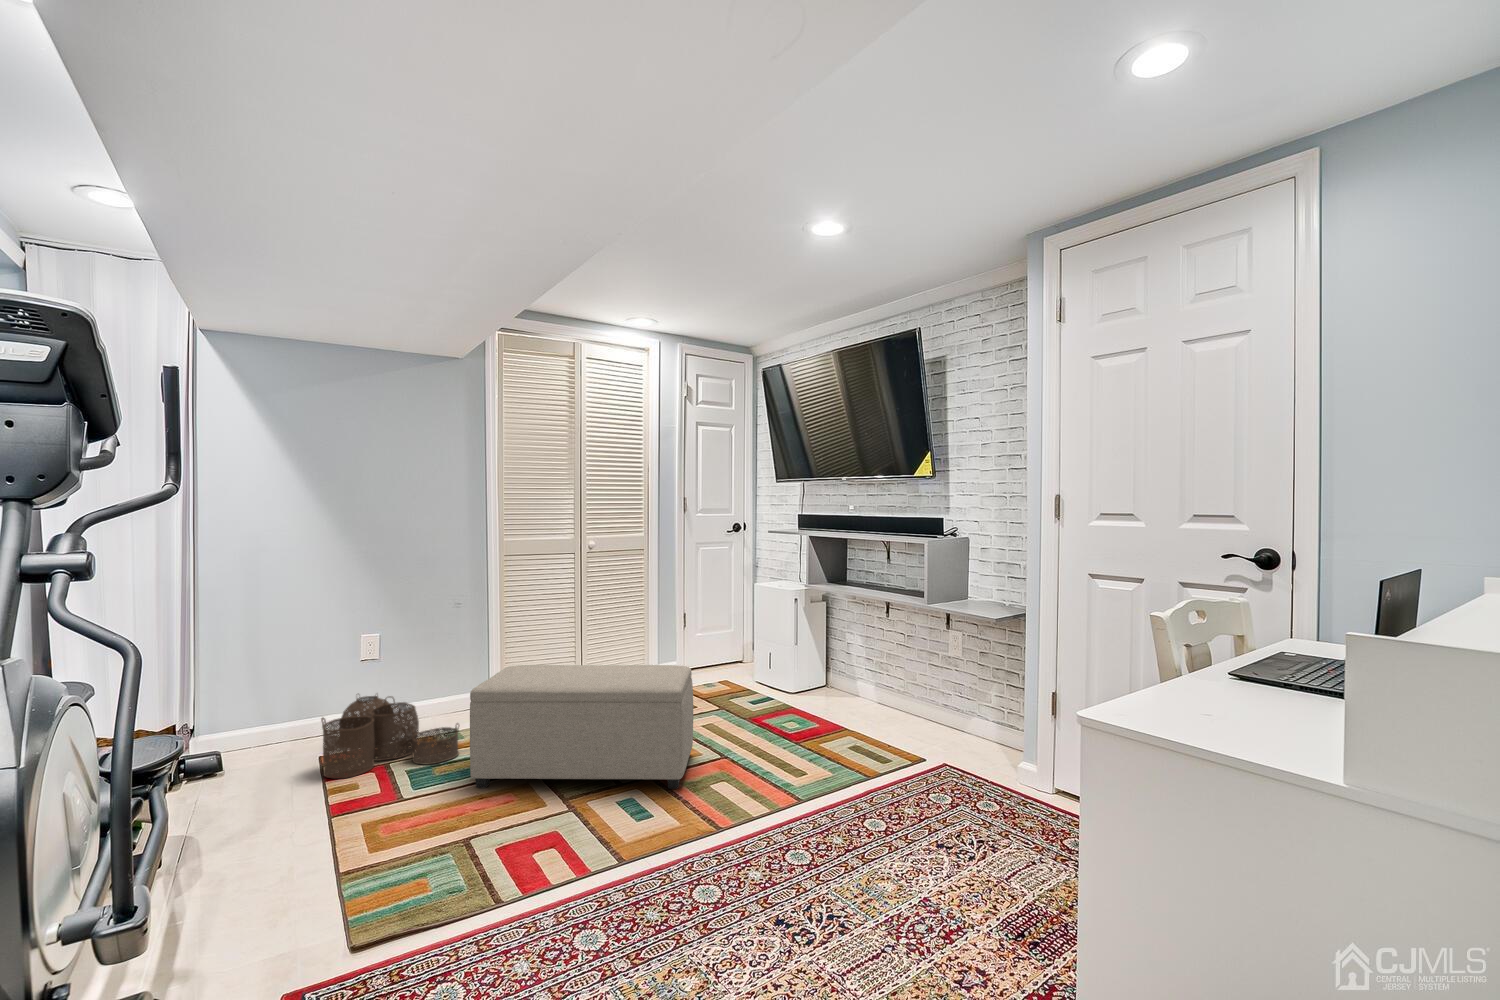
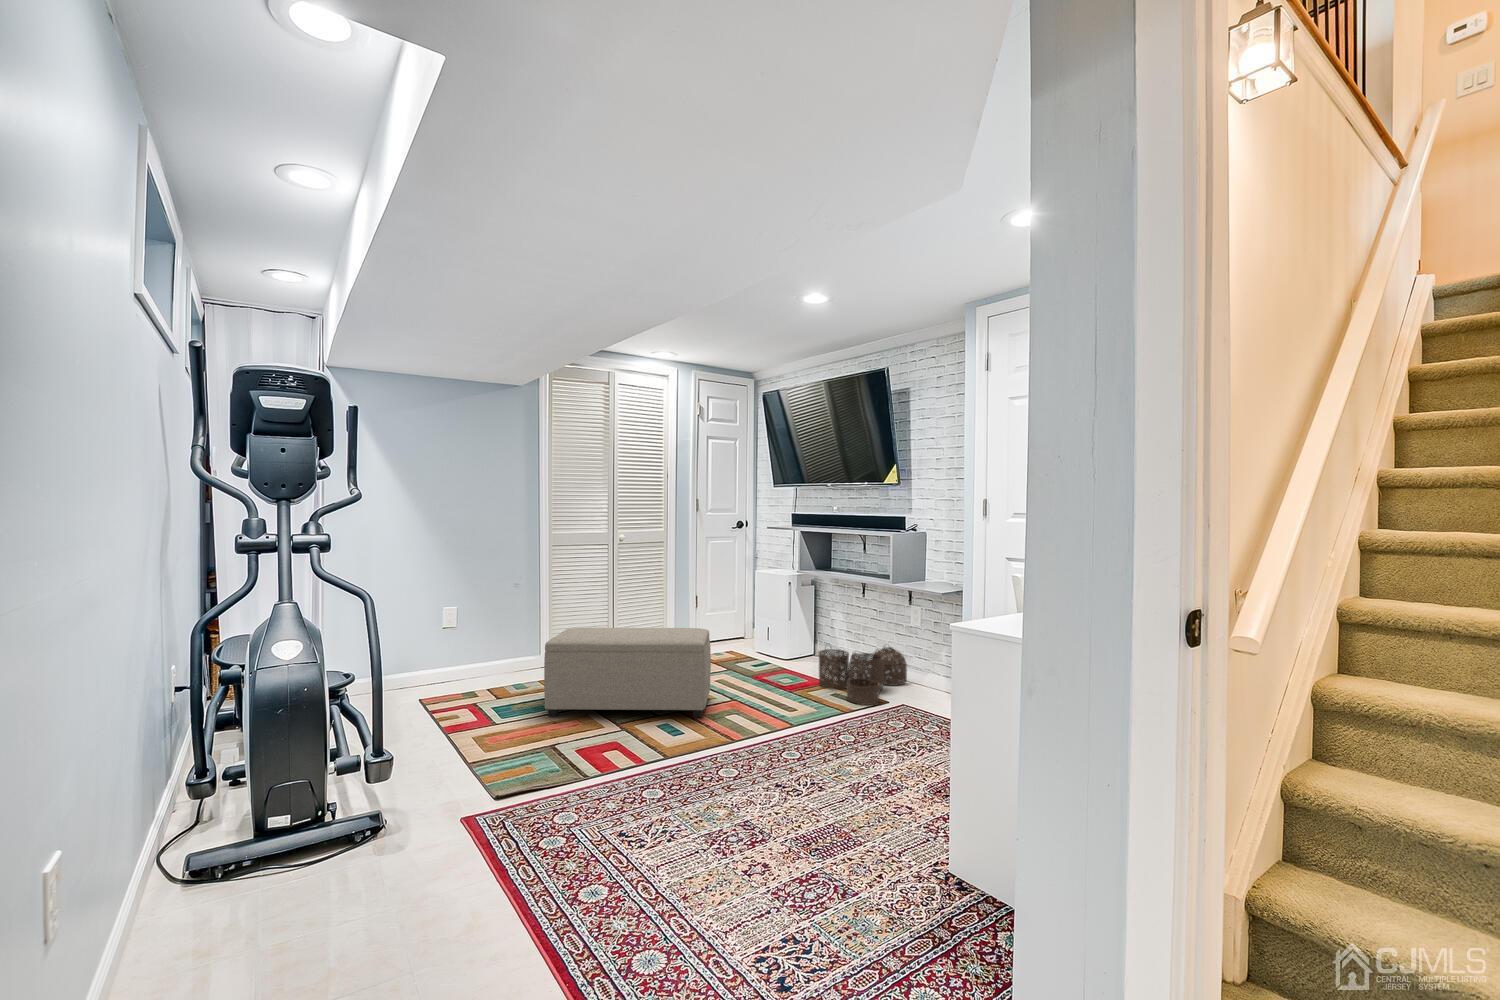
woven basket: present [321,696,459,778] -> present [819,647,907,705]

